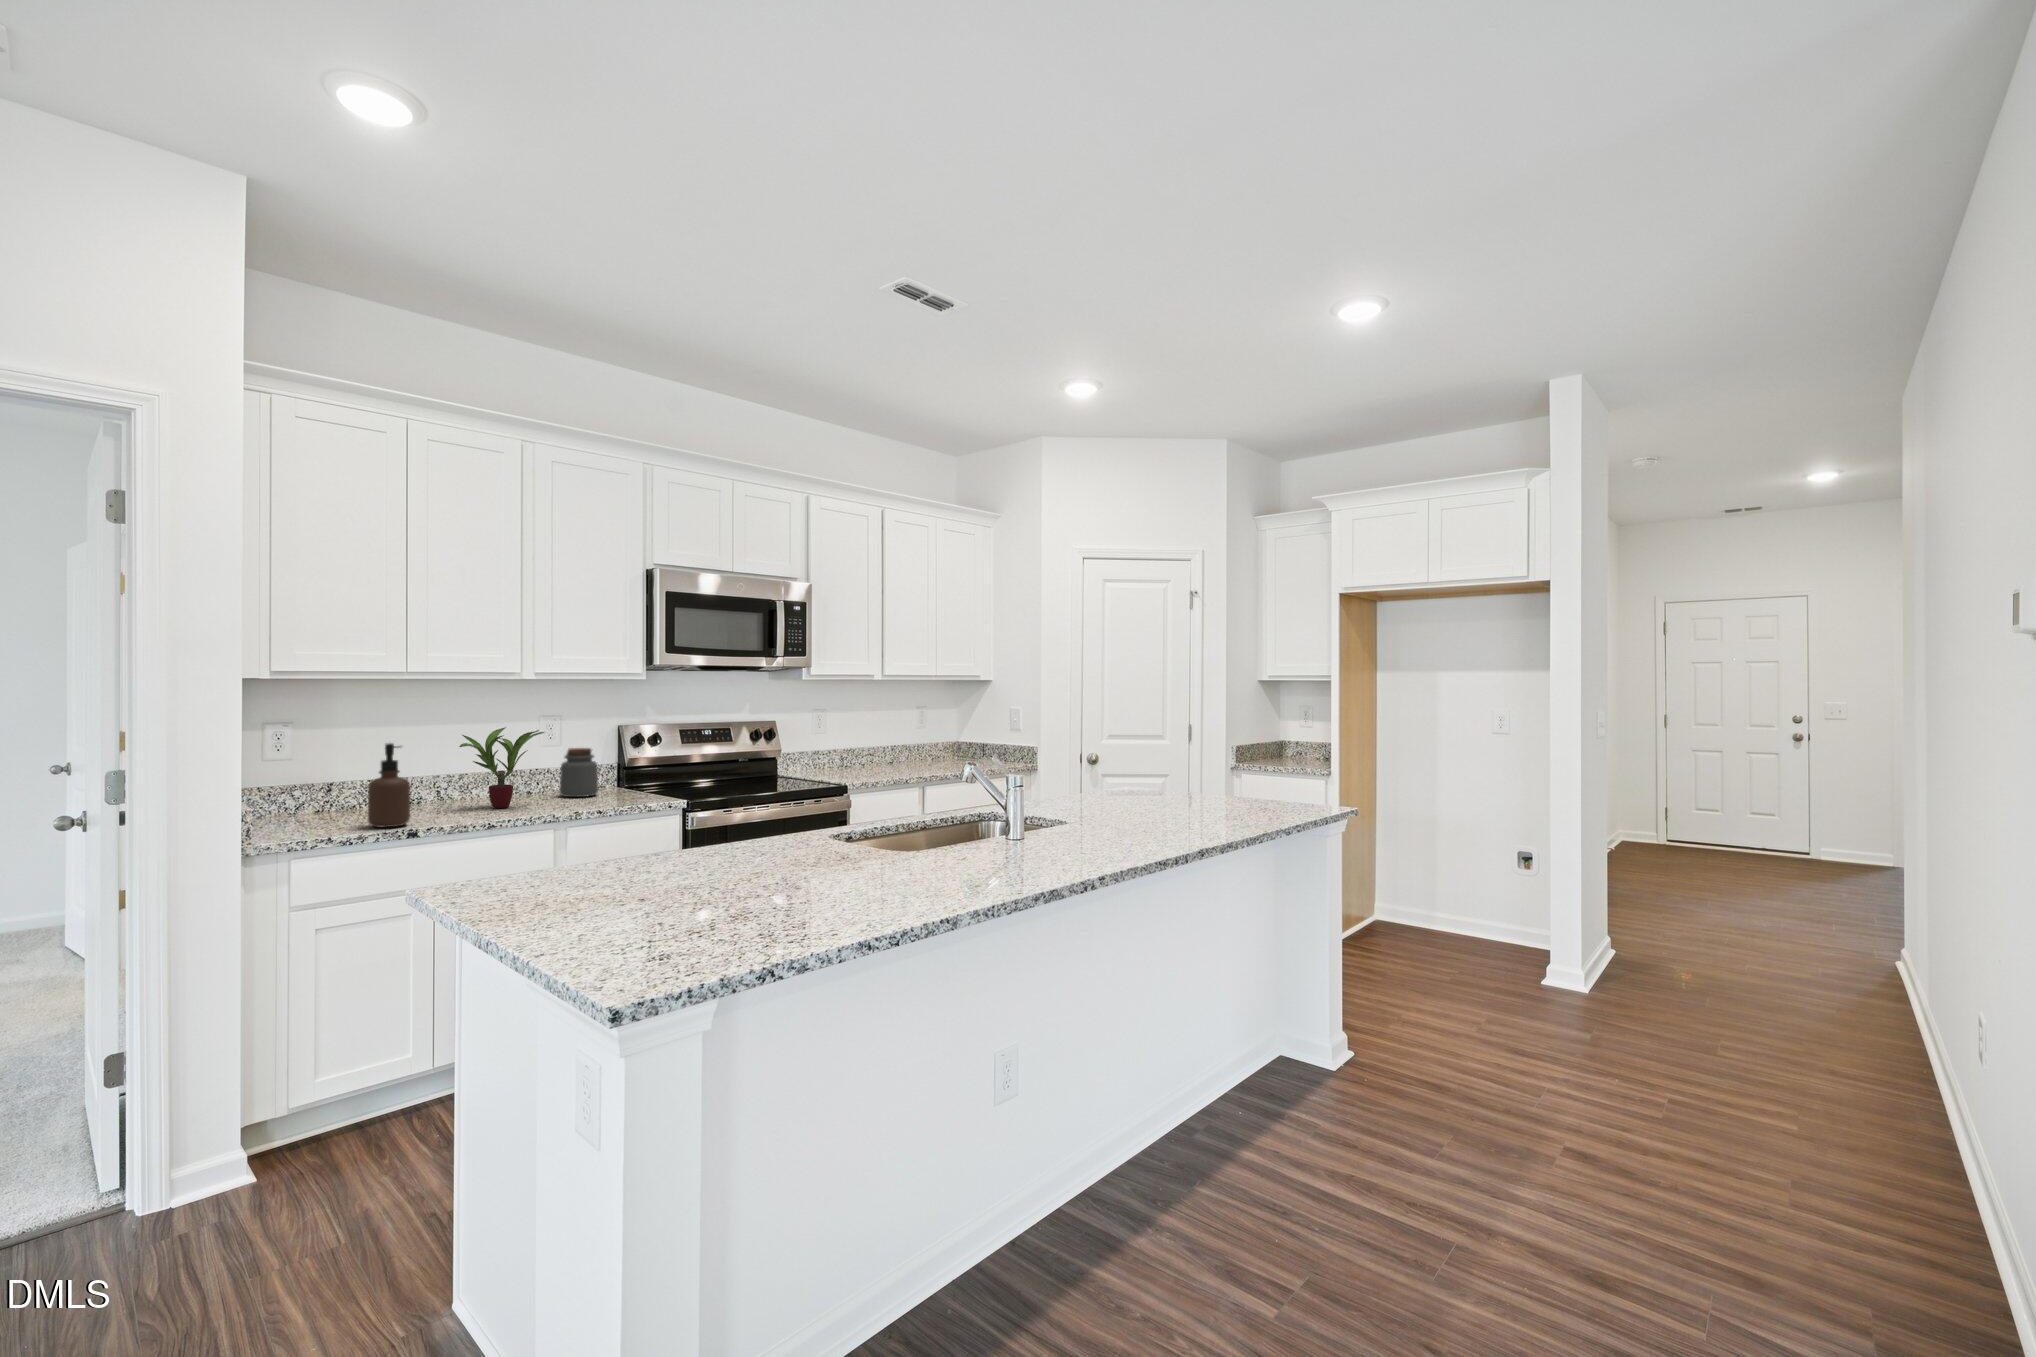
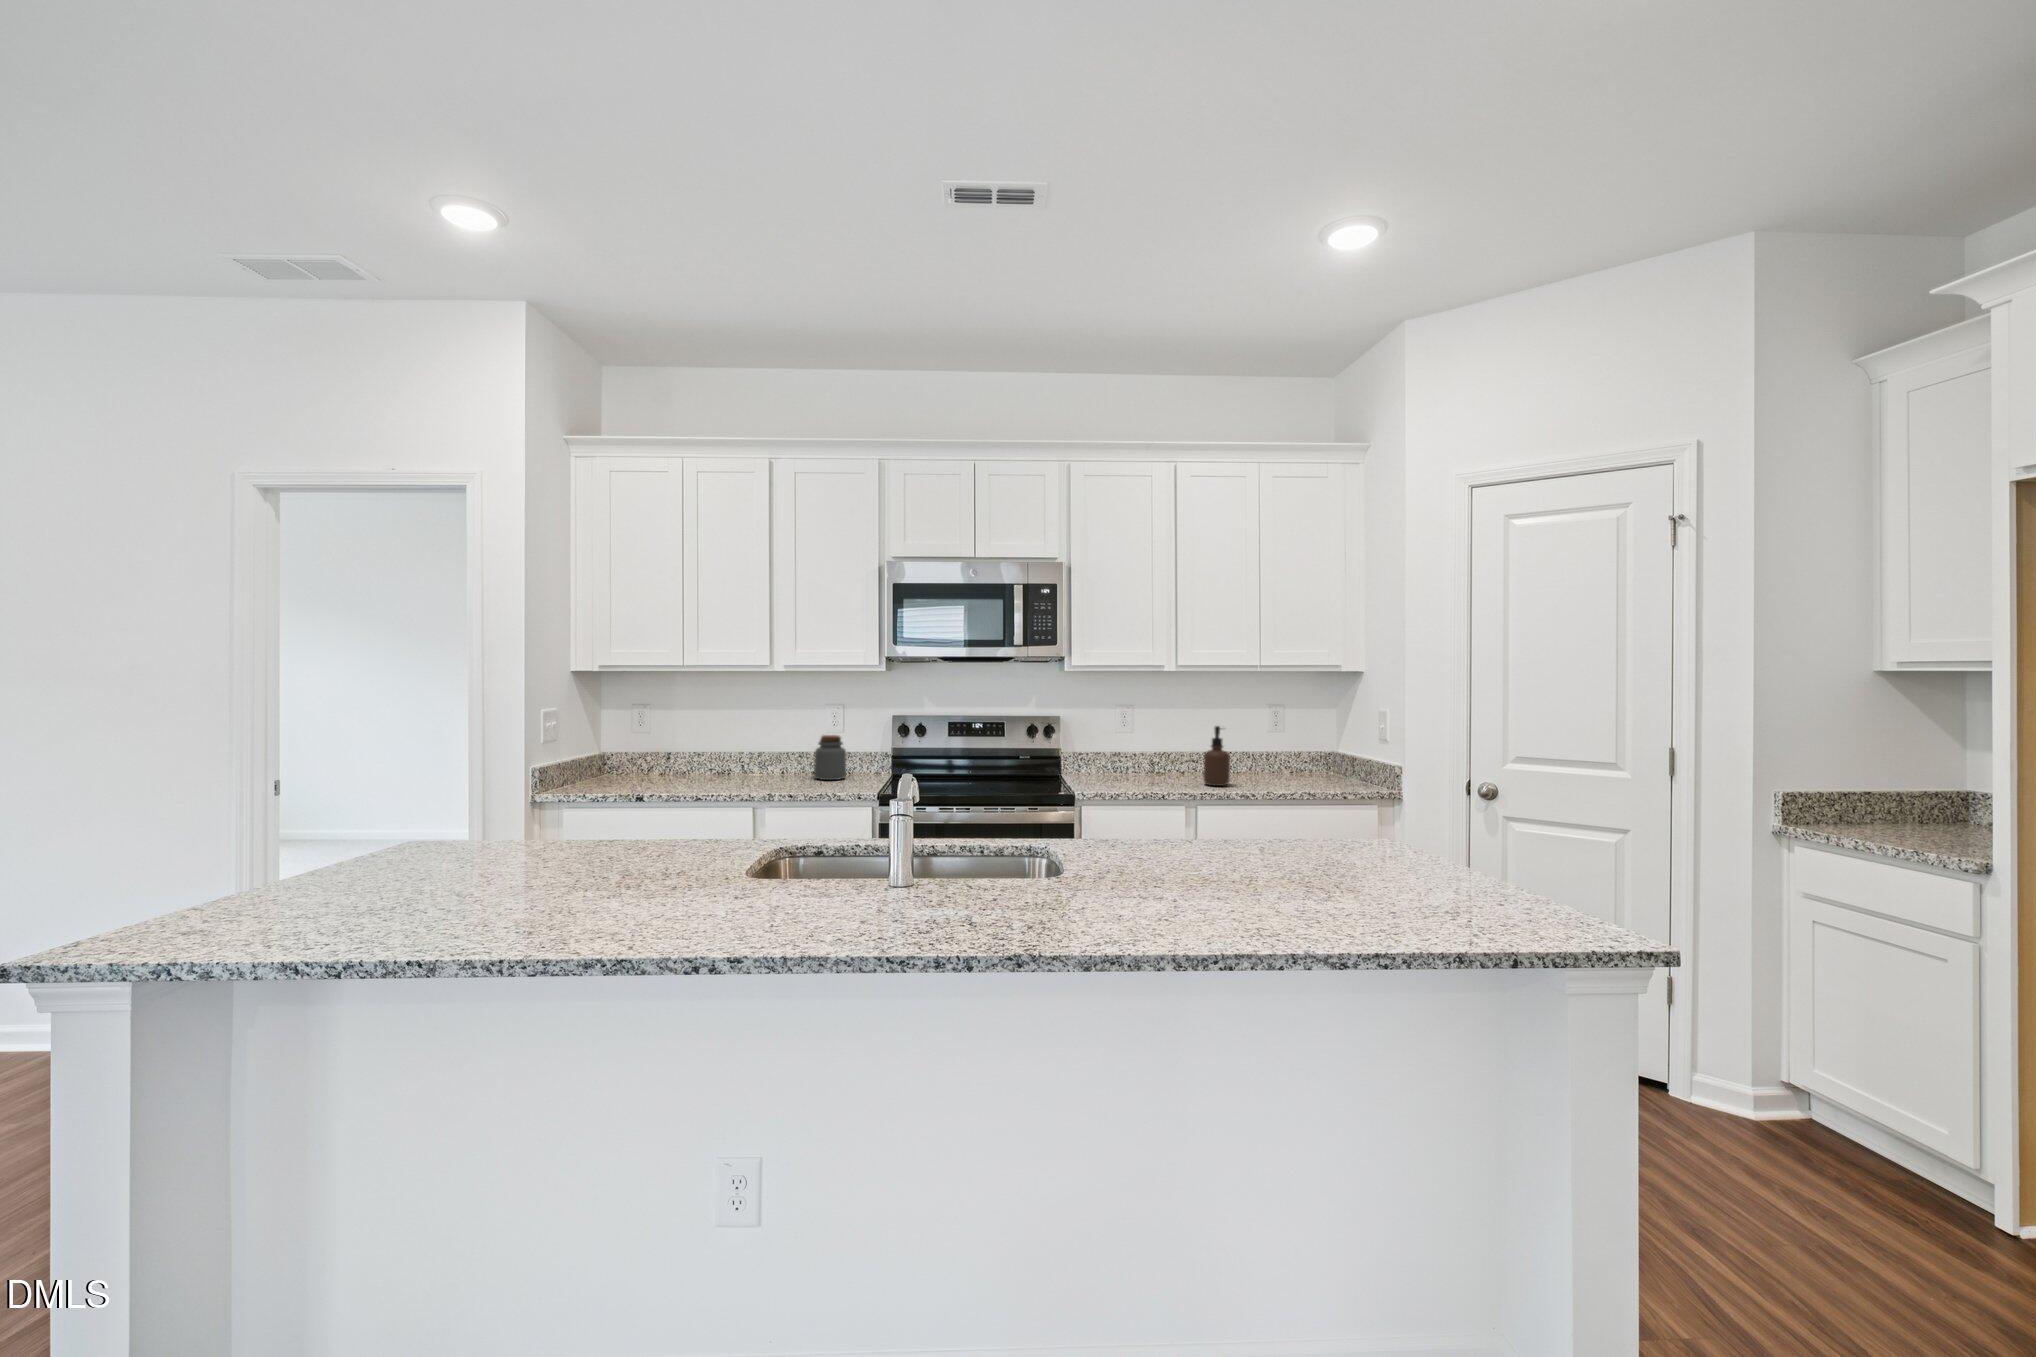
potted plant: present [459,727,545,808] -> none [706,714,784,783]
soap dispenser: present [368,743,410,828] -> present [1203,726,1230,786]

